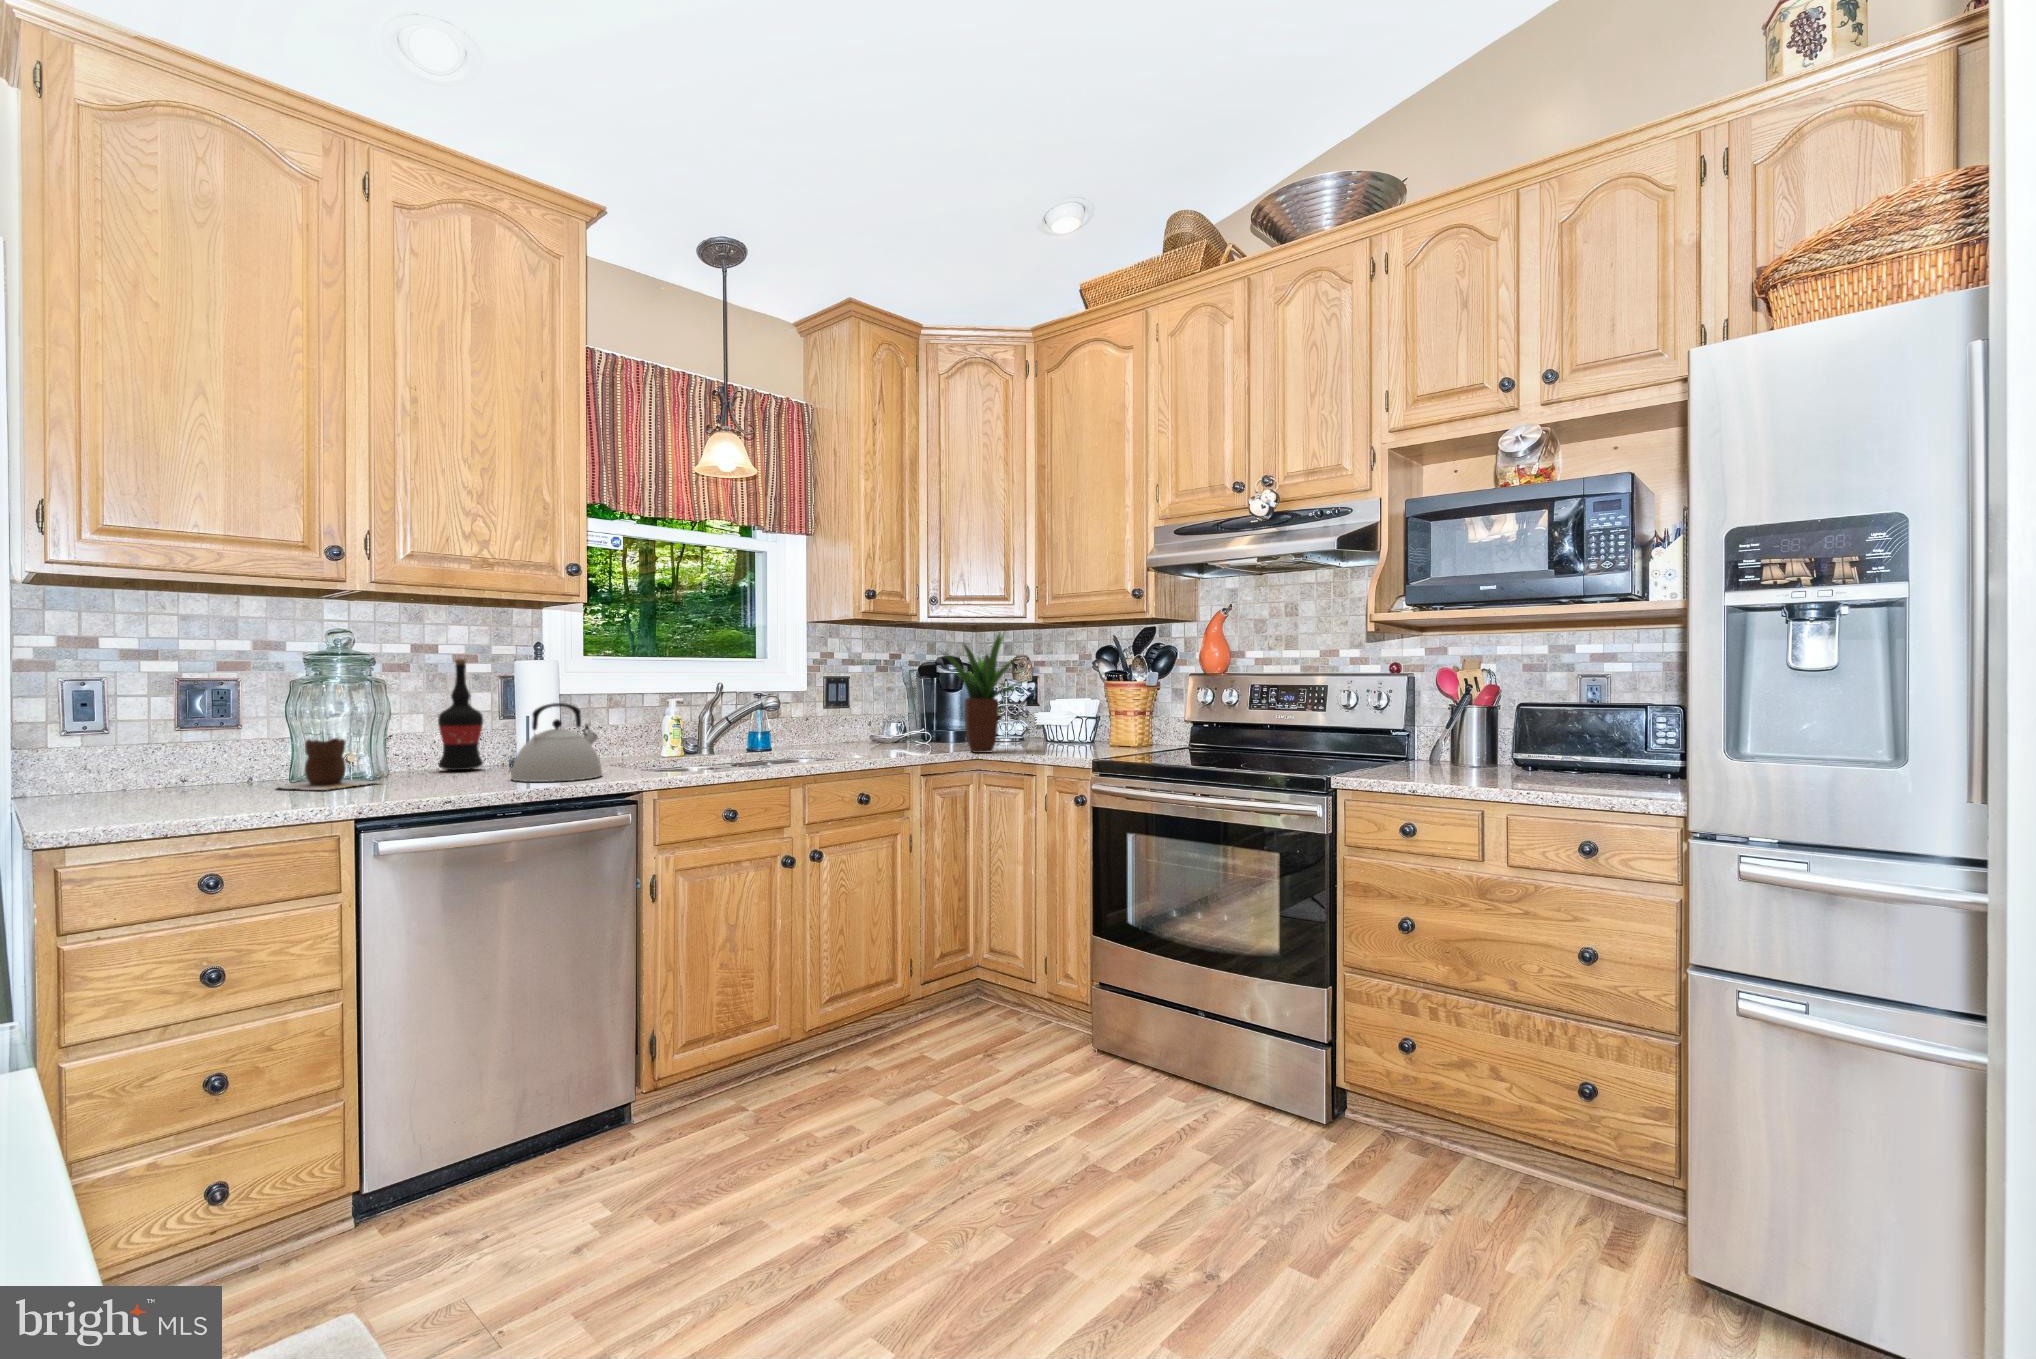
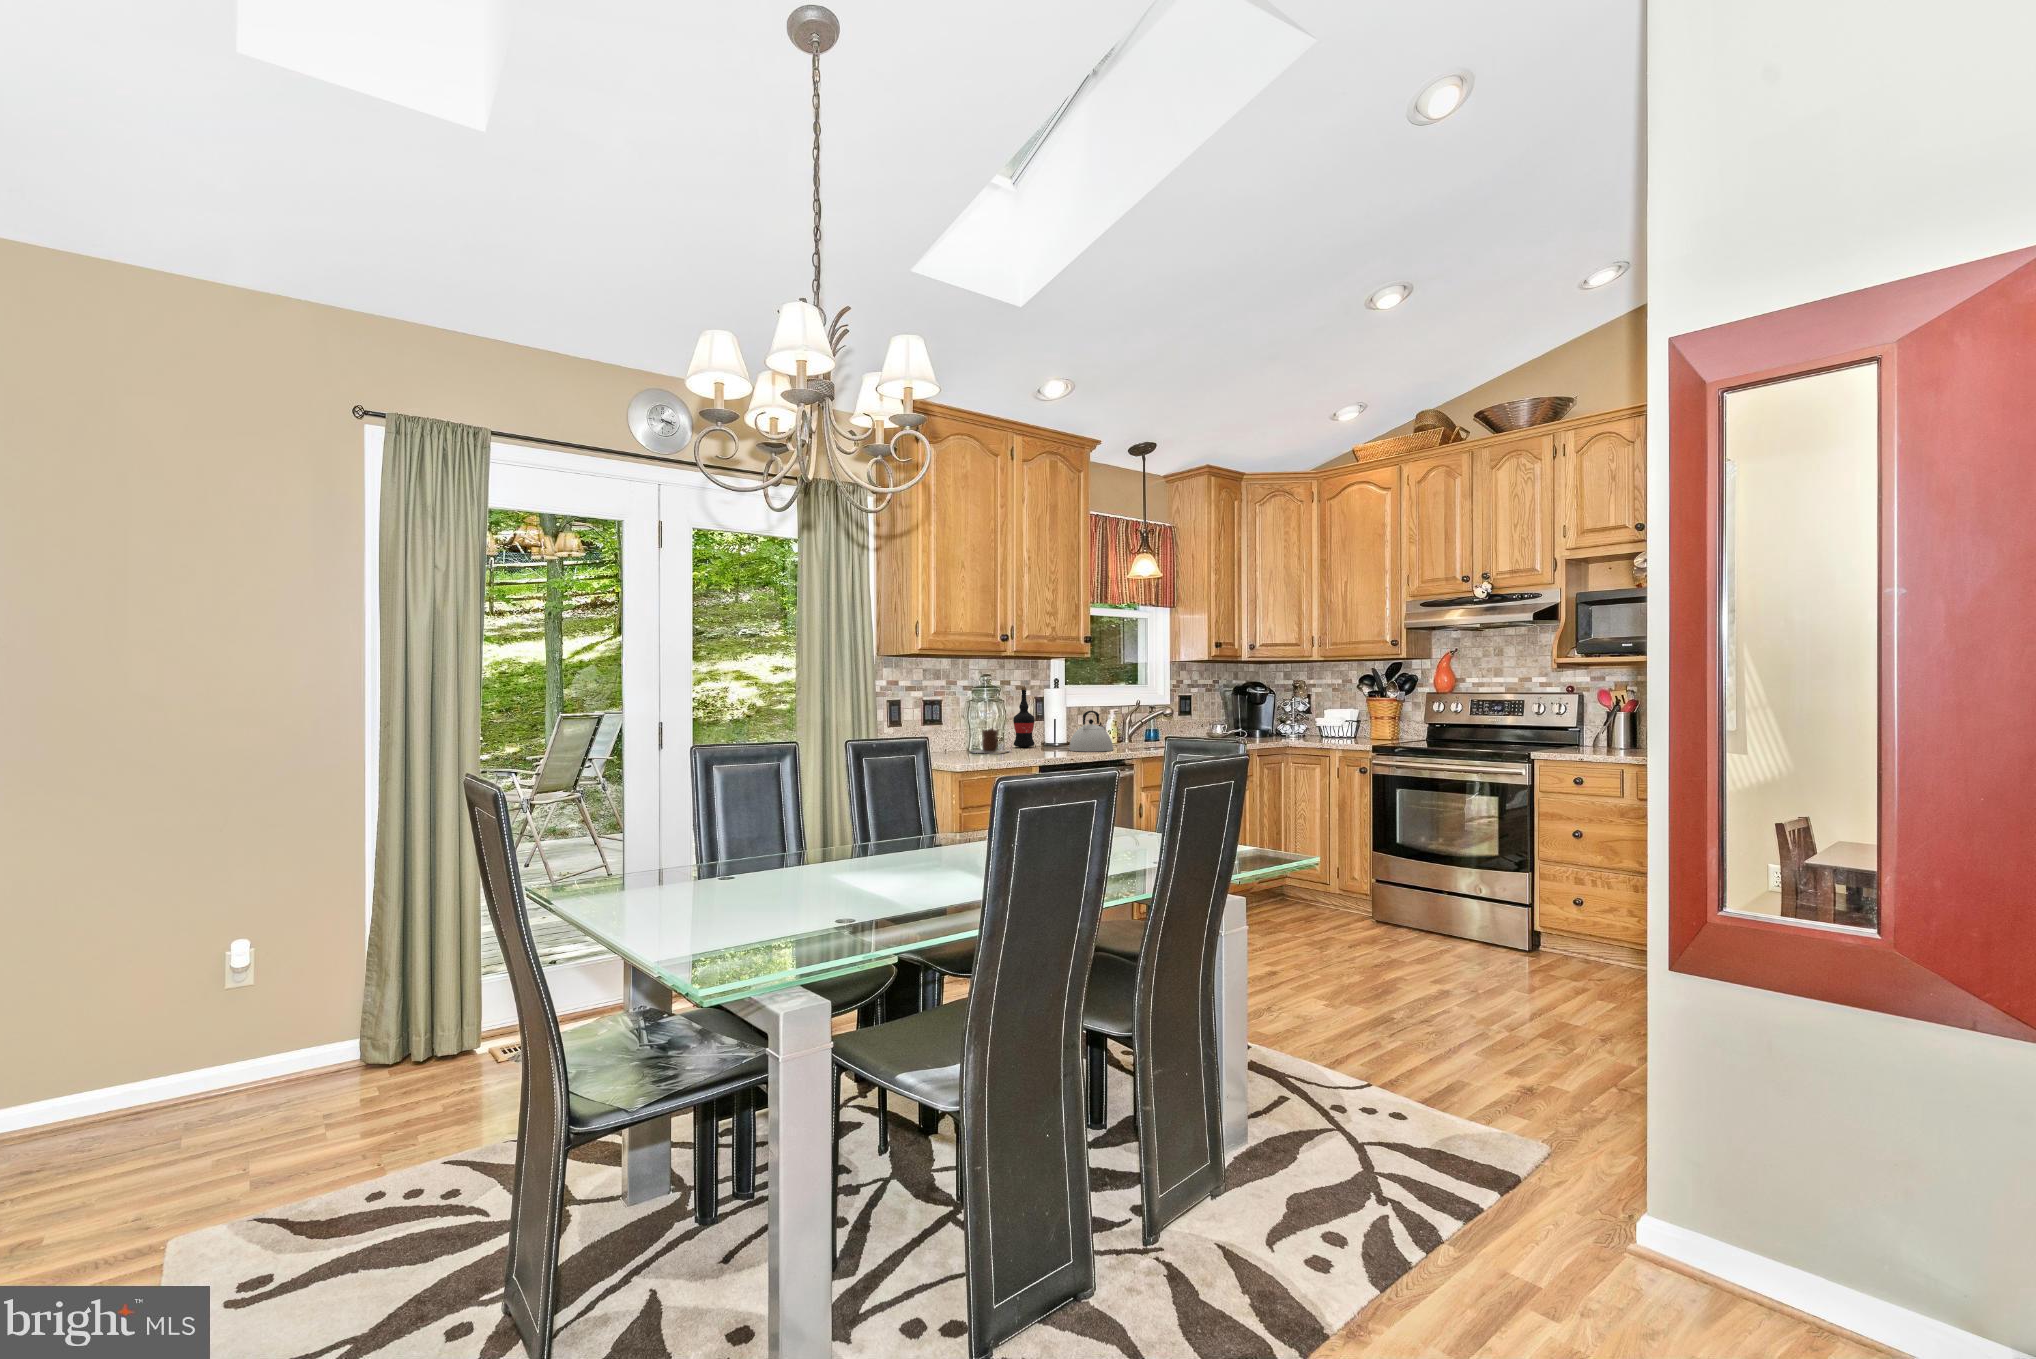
potted plant: present [940,634,1025,753] -> none [1265,667,1330,742]

